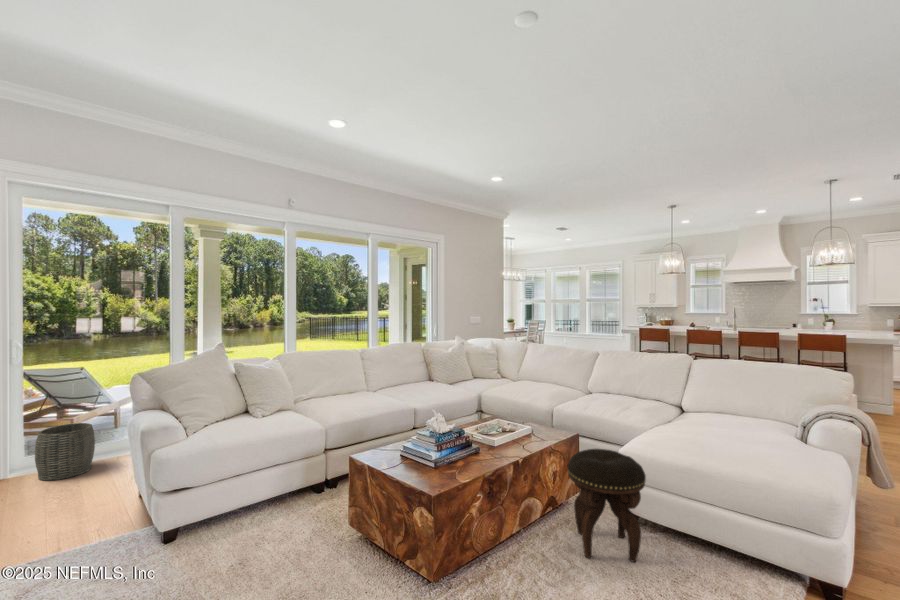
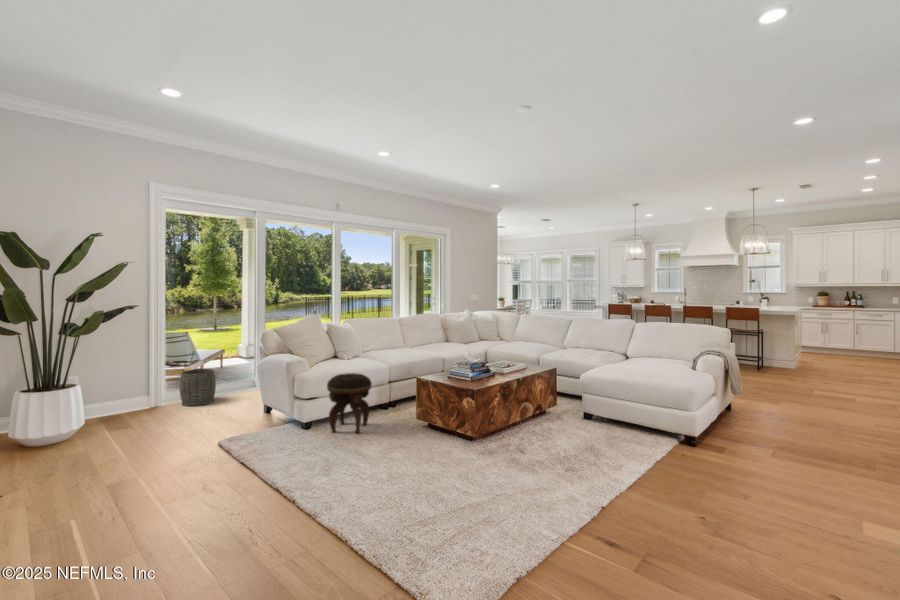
footstool: present [568,449,646,562] -> present [327,373,372,433]

